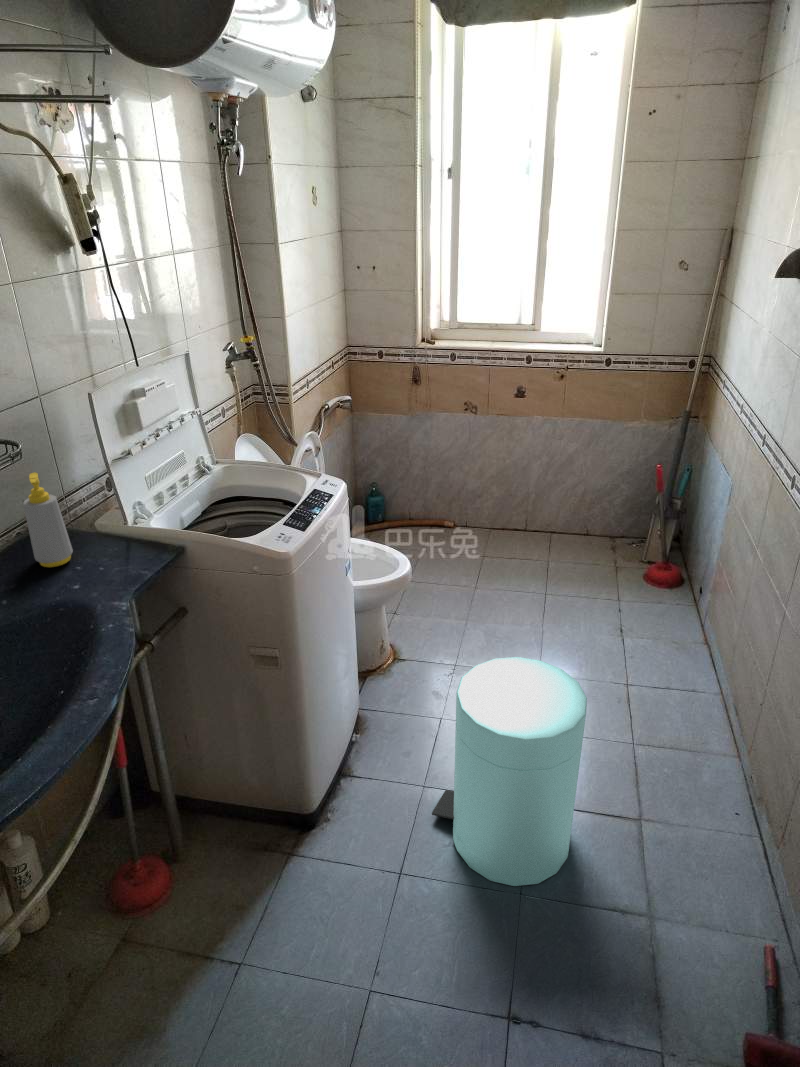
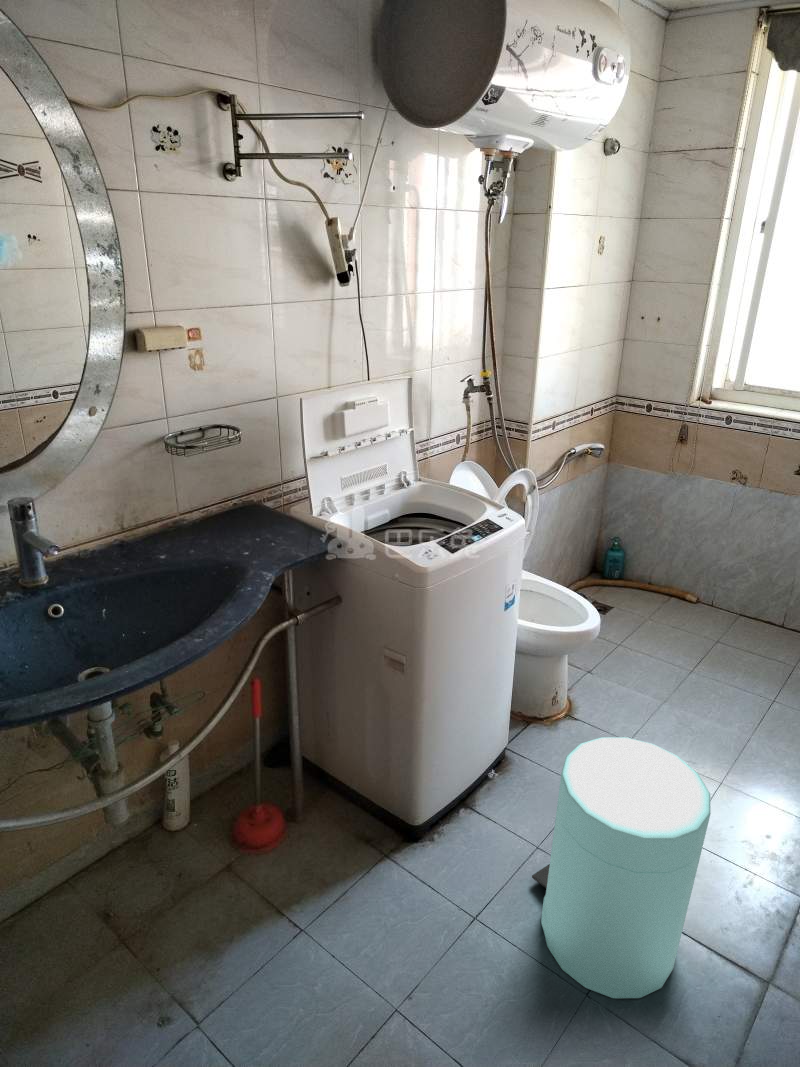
soap bottle: present [23,473,73,567] -> none [227,455,258,534]

